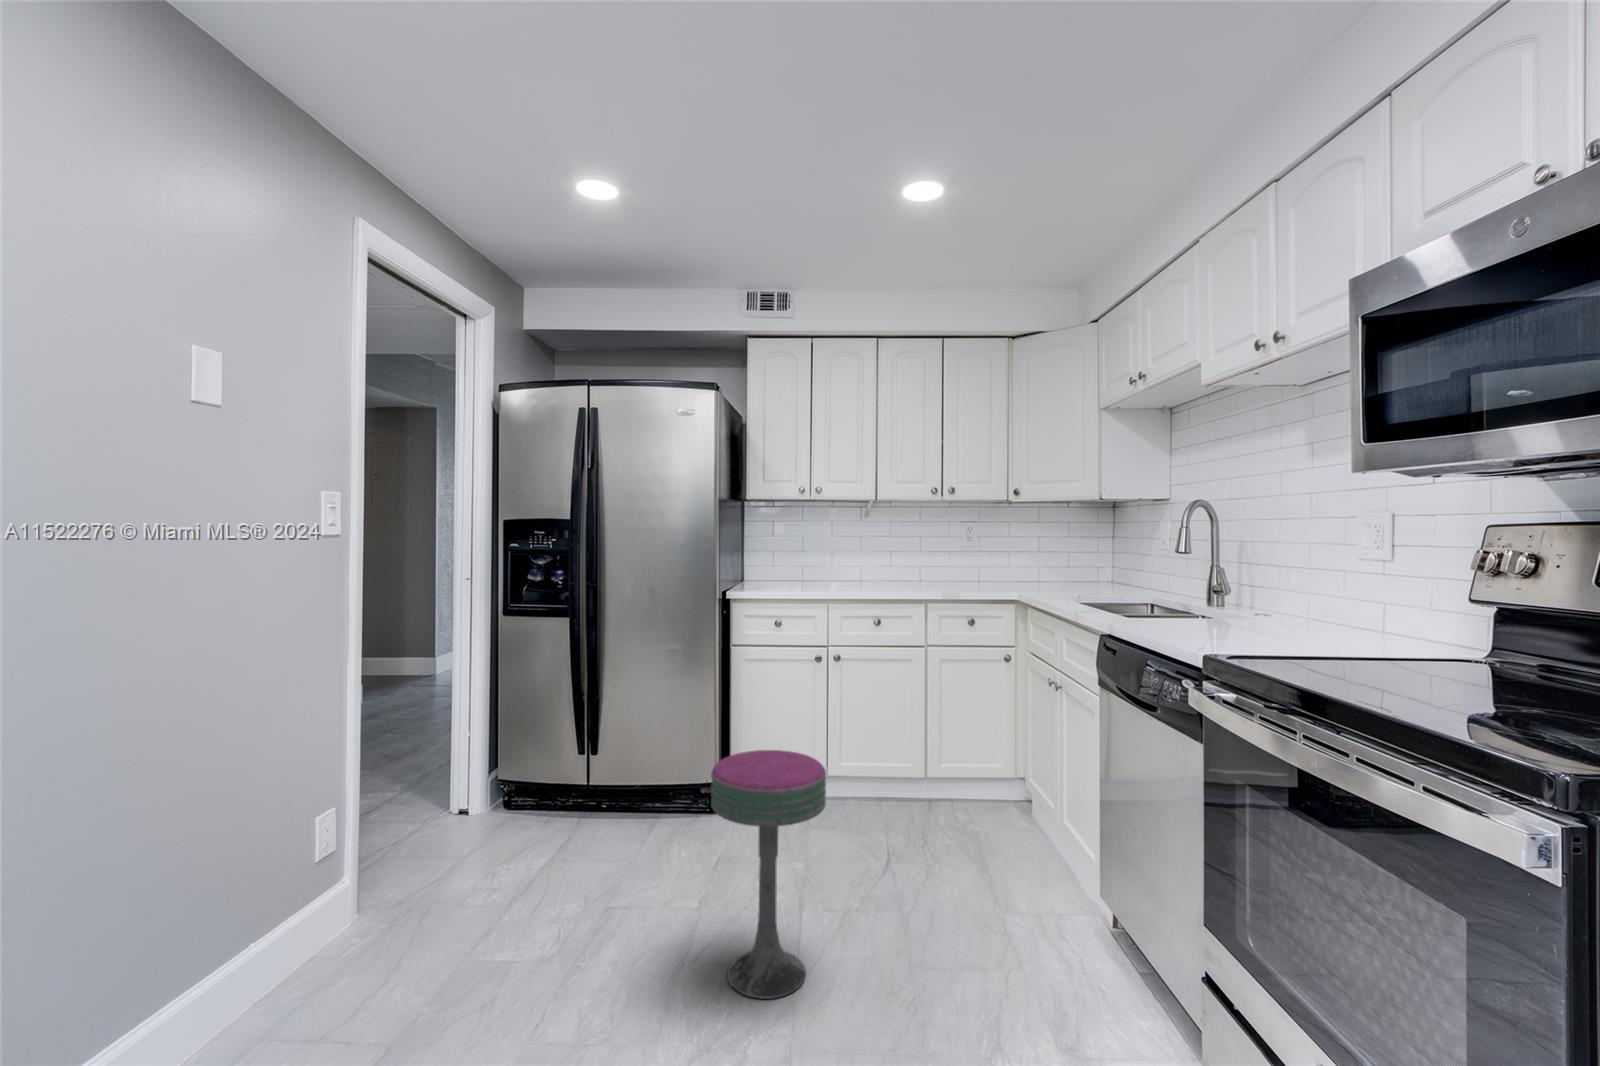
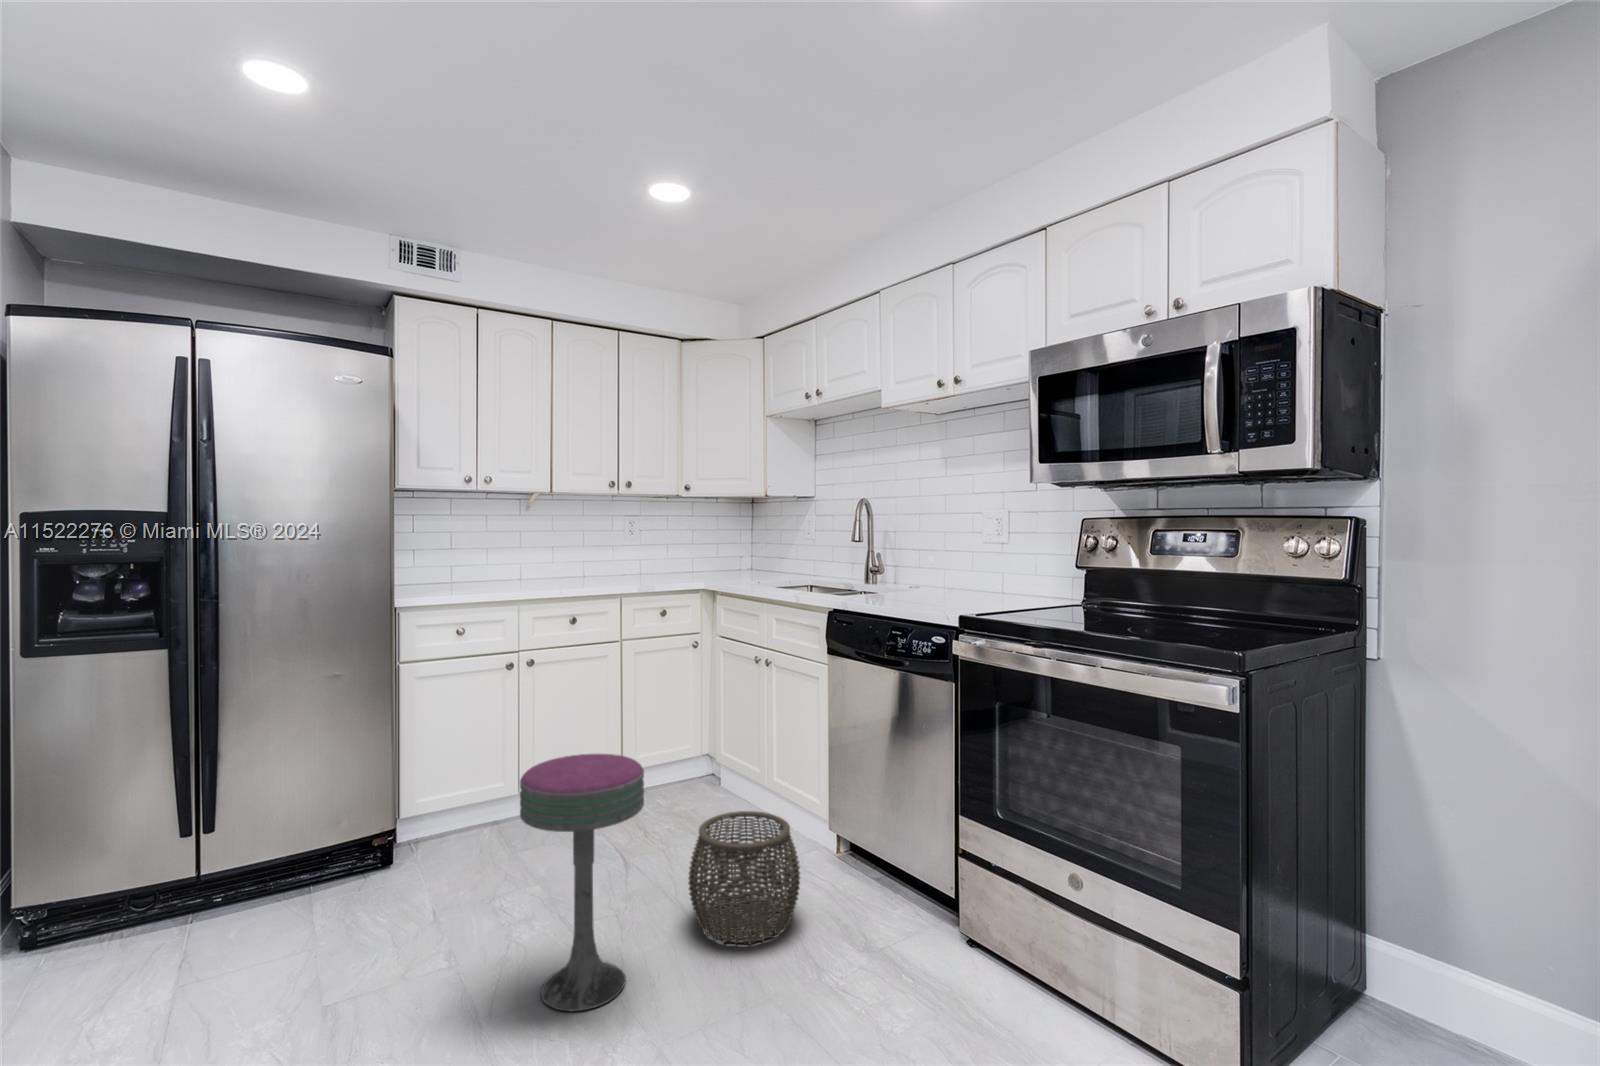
woven basket: none [890,845,1017,1002] -> present [688,811,800,944]

